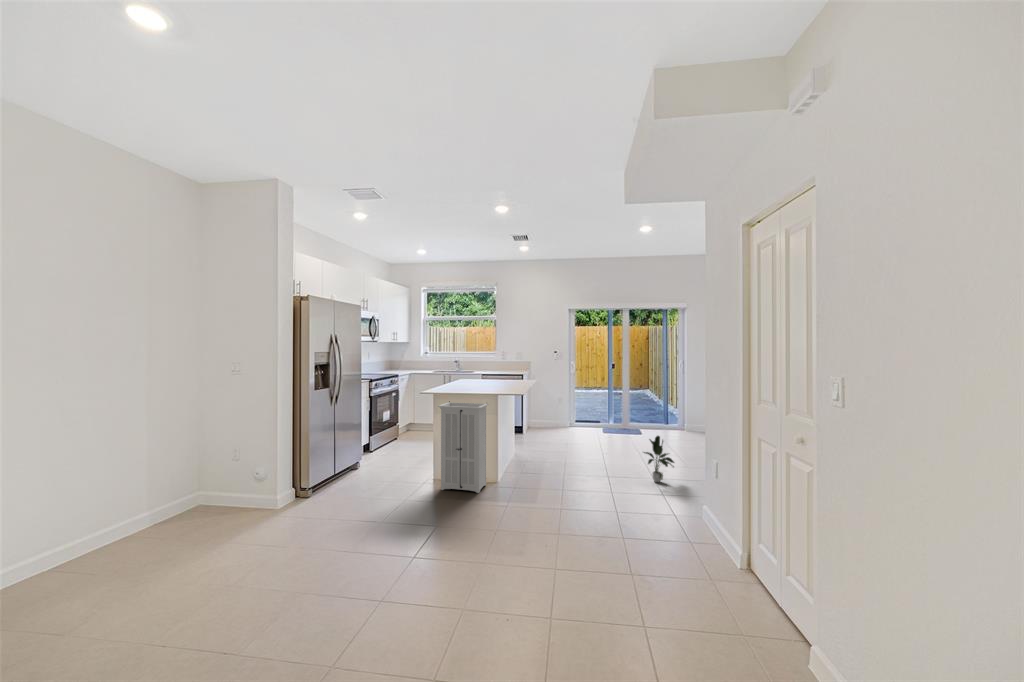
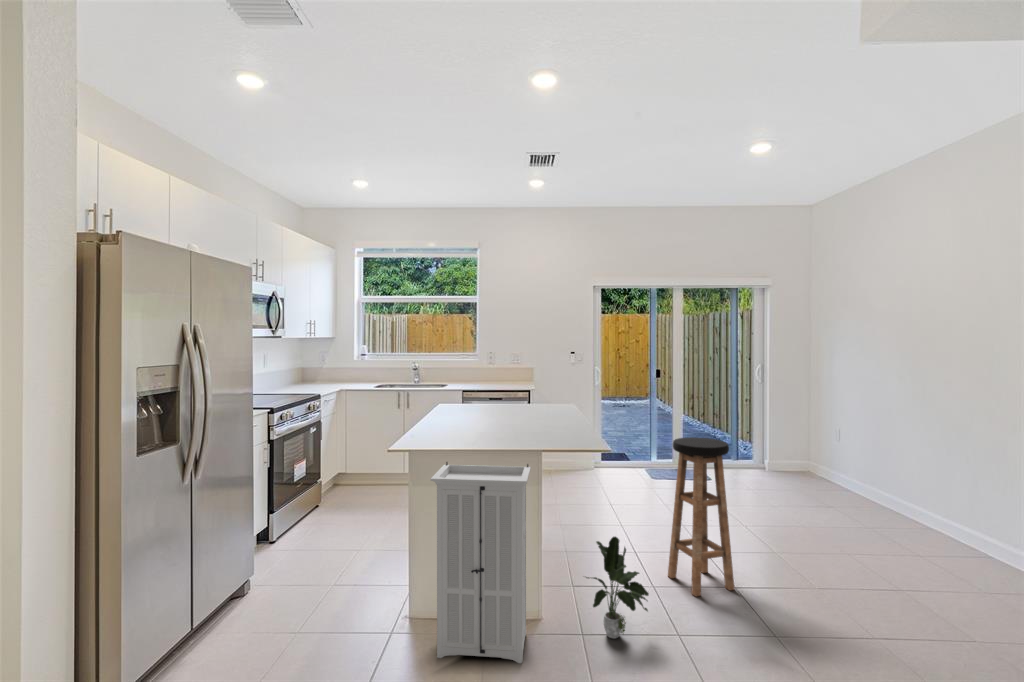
bar stool: none [574,396,606,478] -> present [668,437,734,597]
potted plant: present [644,436,674,482] -> present [586,537,649,638]

